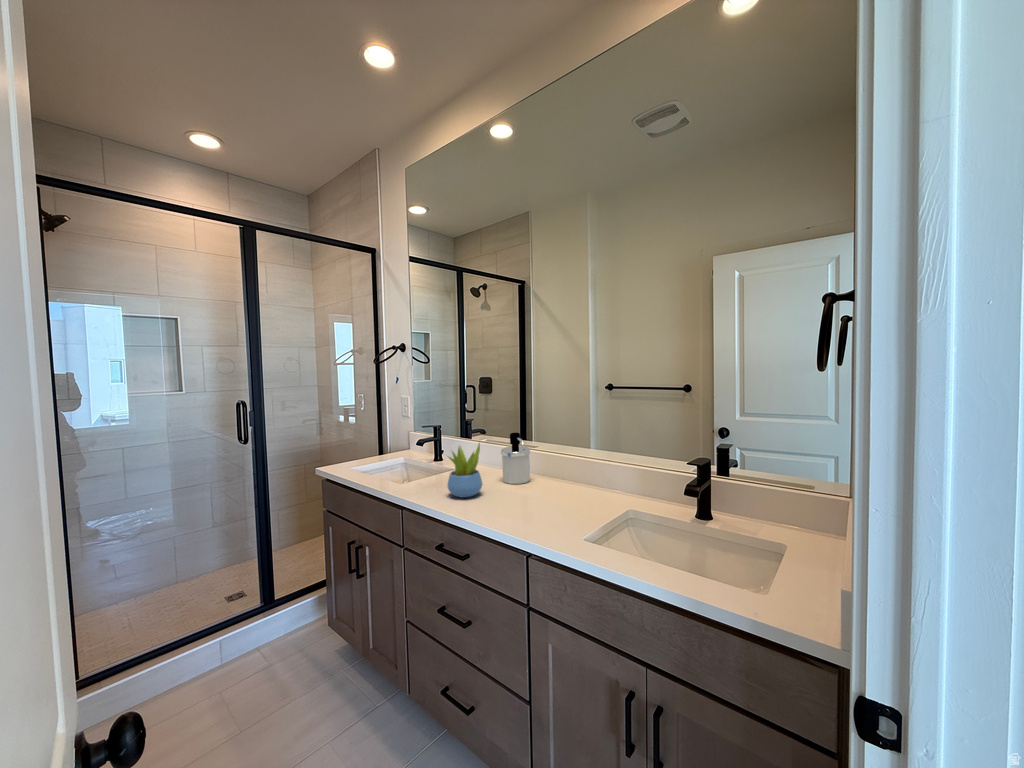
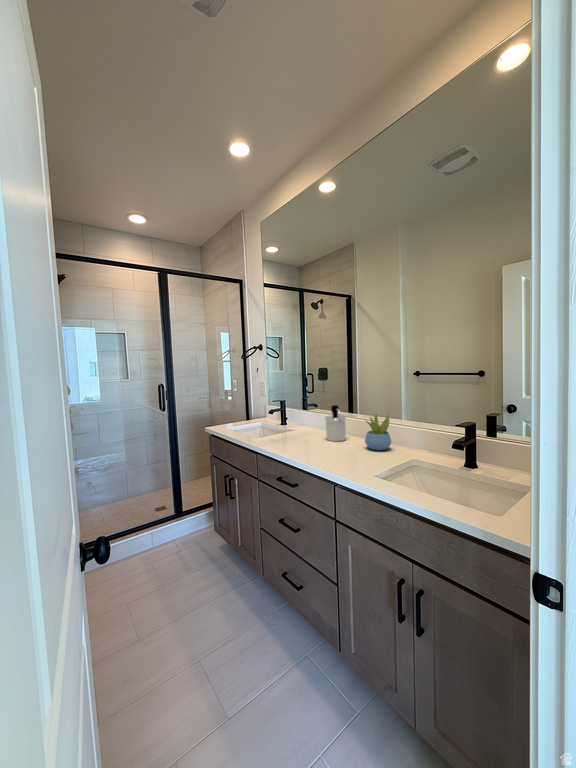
succulent plant: present [448,443,482,498] -> present [365,411,391,450]

